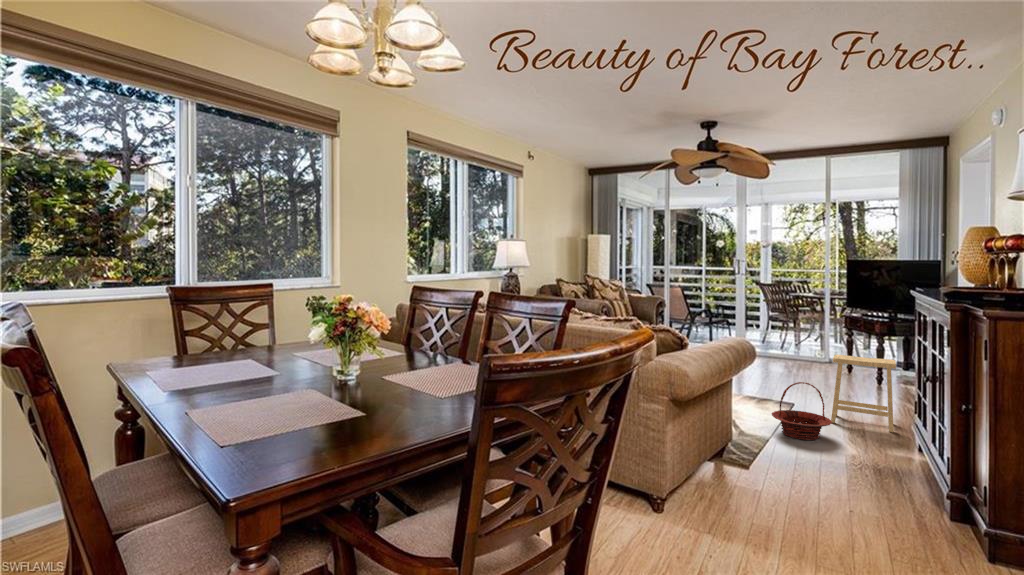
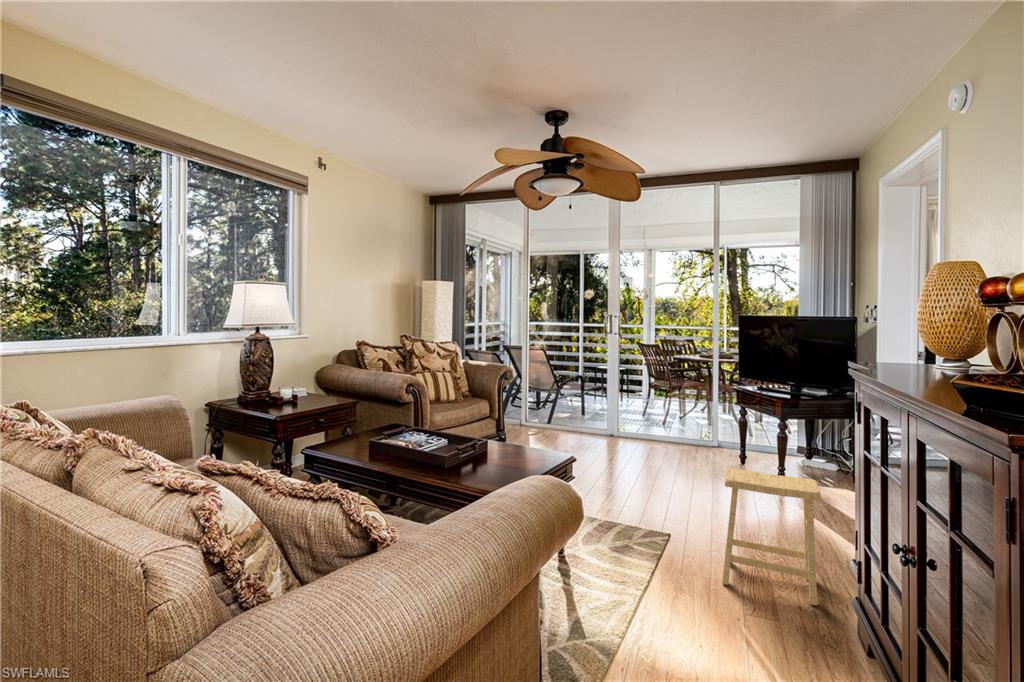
basket: present [772,382,832,440] -> none [627,537,725,646]

